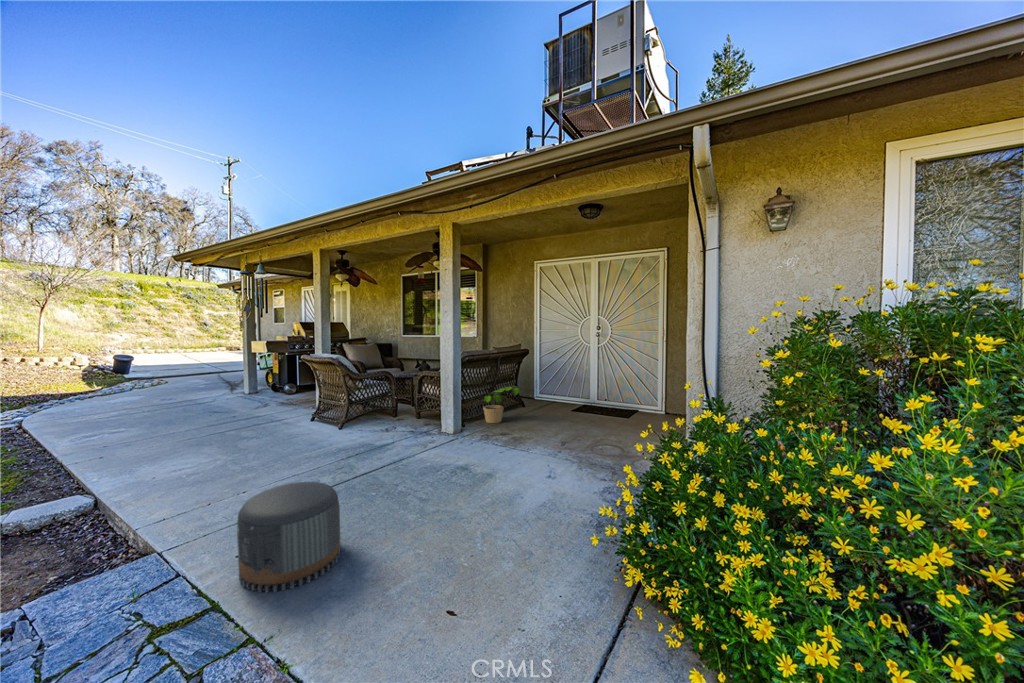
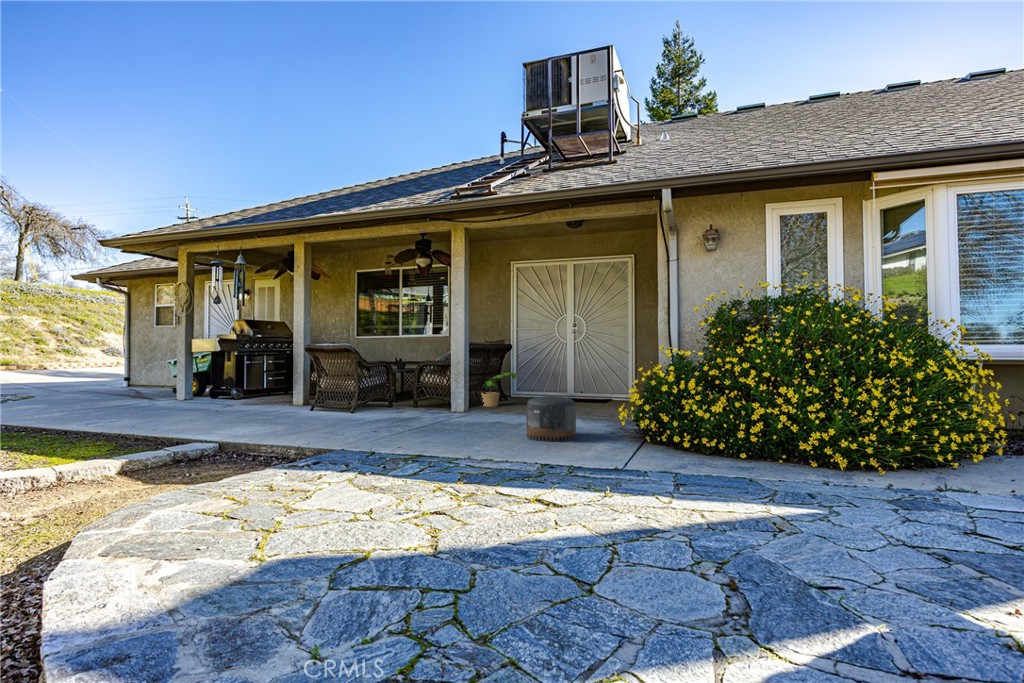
pouf: present [237,482,340,593] -> present [526,396,576,441]

